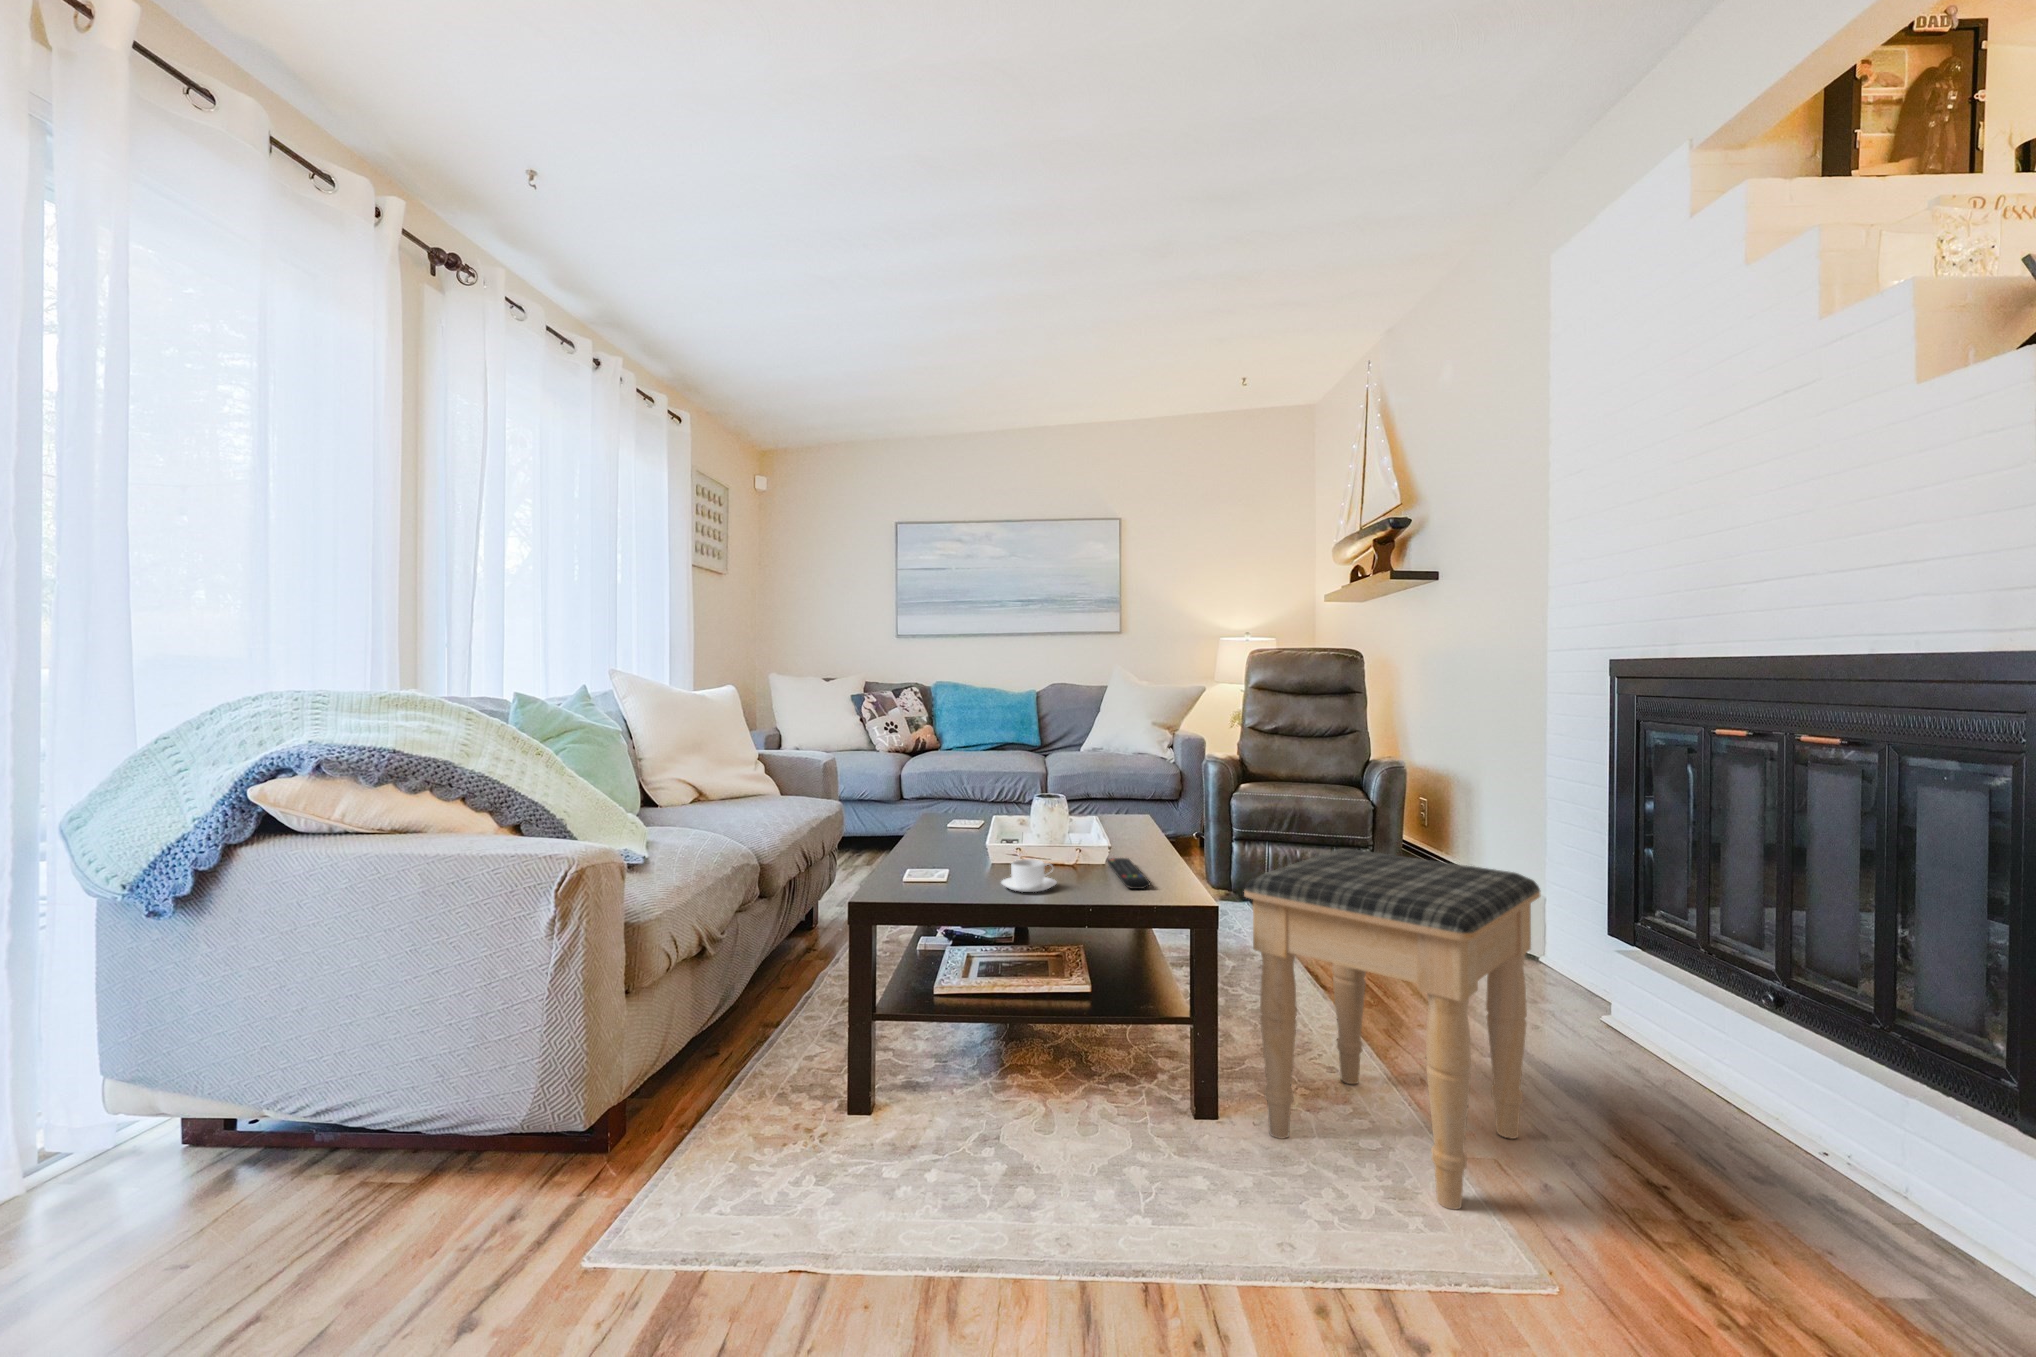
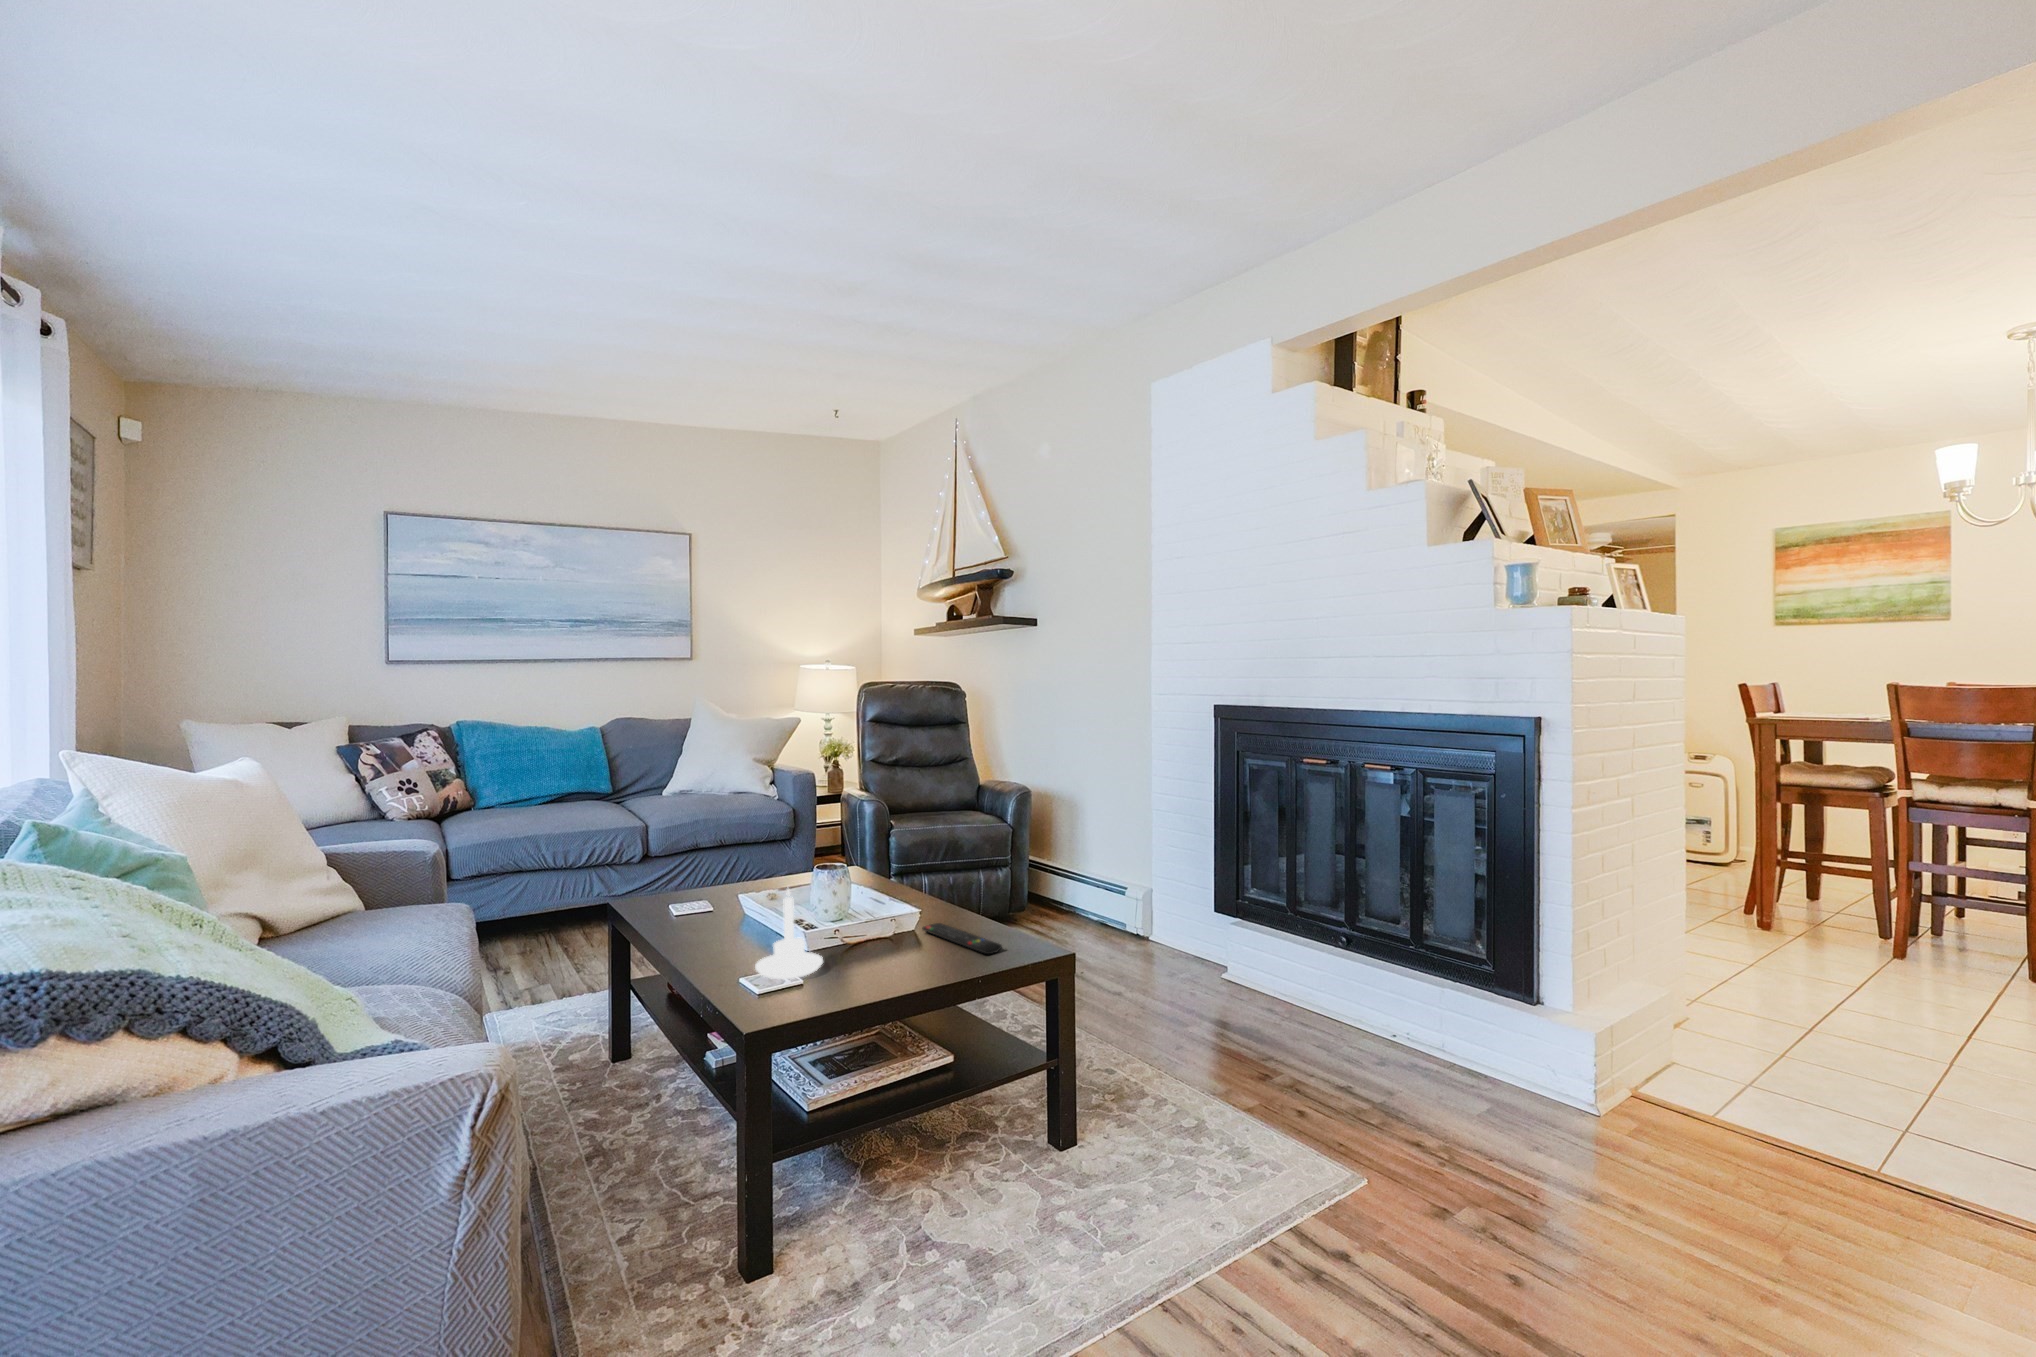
candle holder: none [925,793,985,875] -> present [755,889,823,979]
footstool: present [1244,849,1540,1209] -> none [1100,884,1291,1153]
coffee cup: present [1001,859,1057,892] -> none [867,943,925,981]

